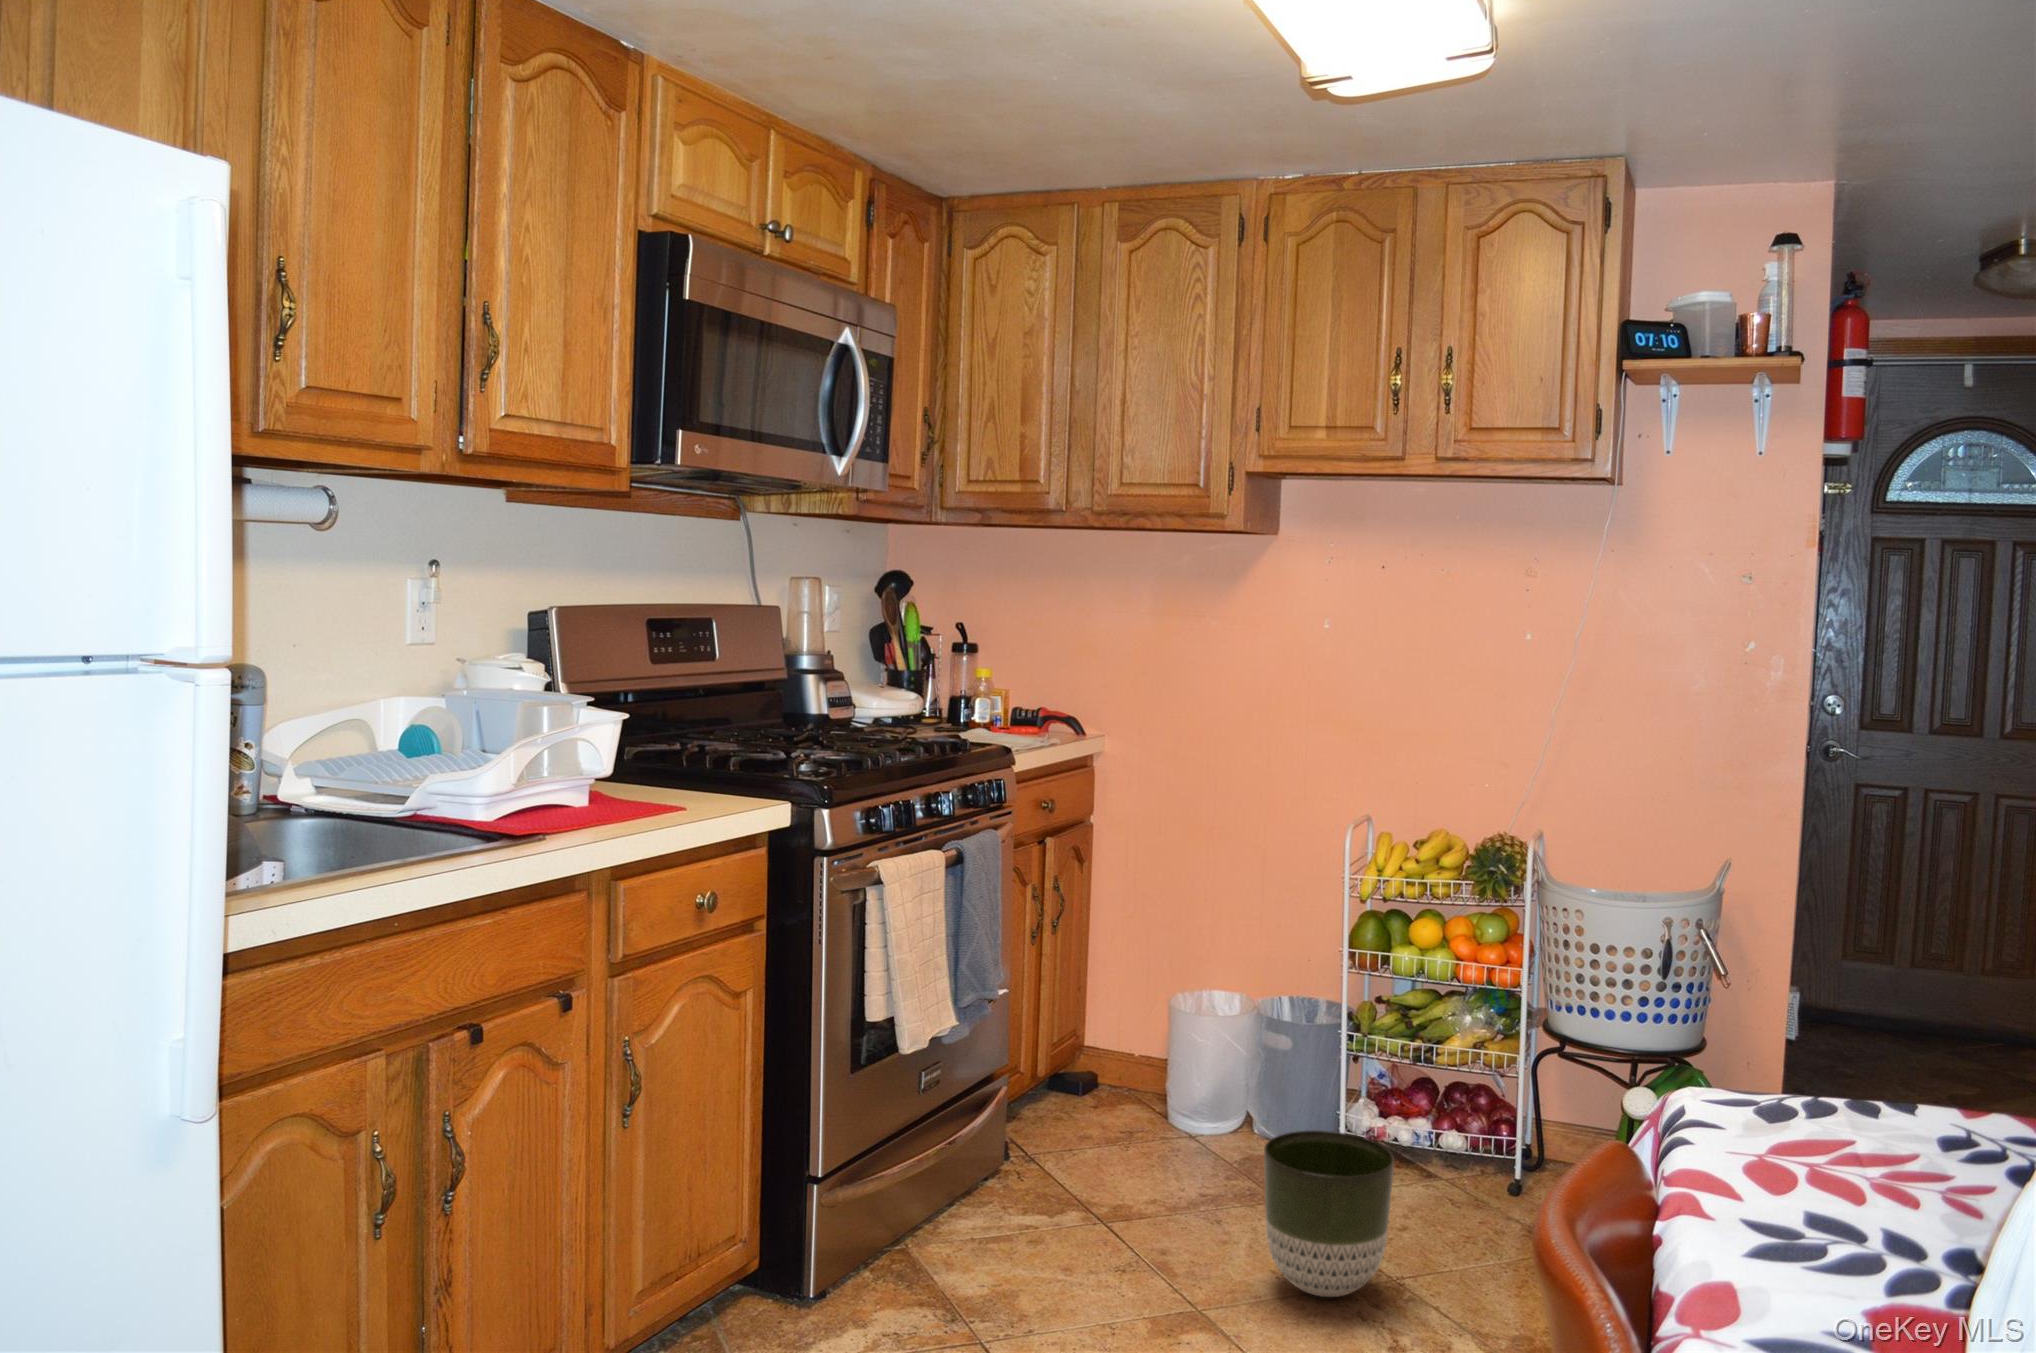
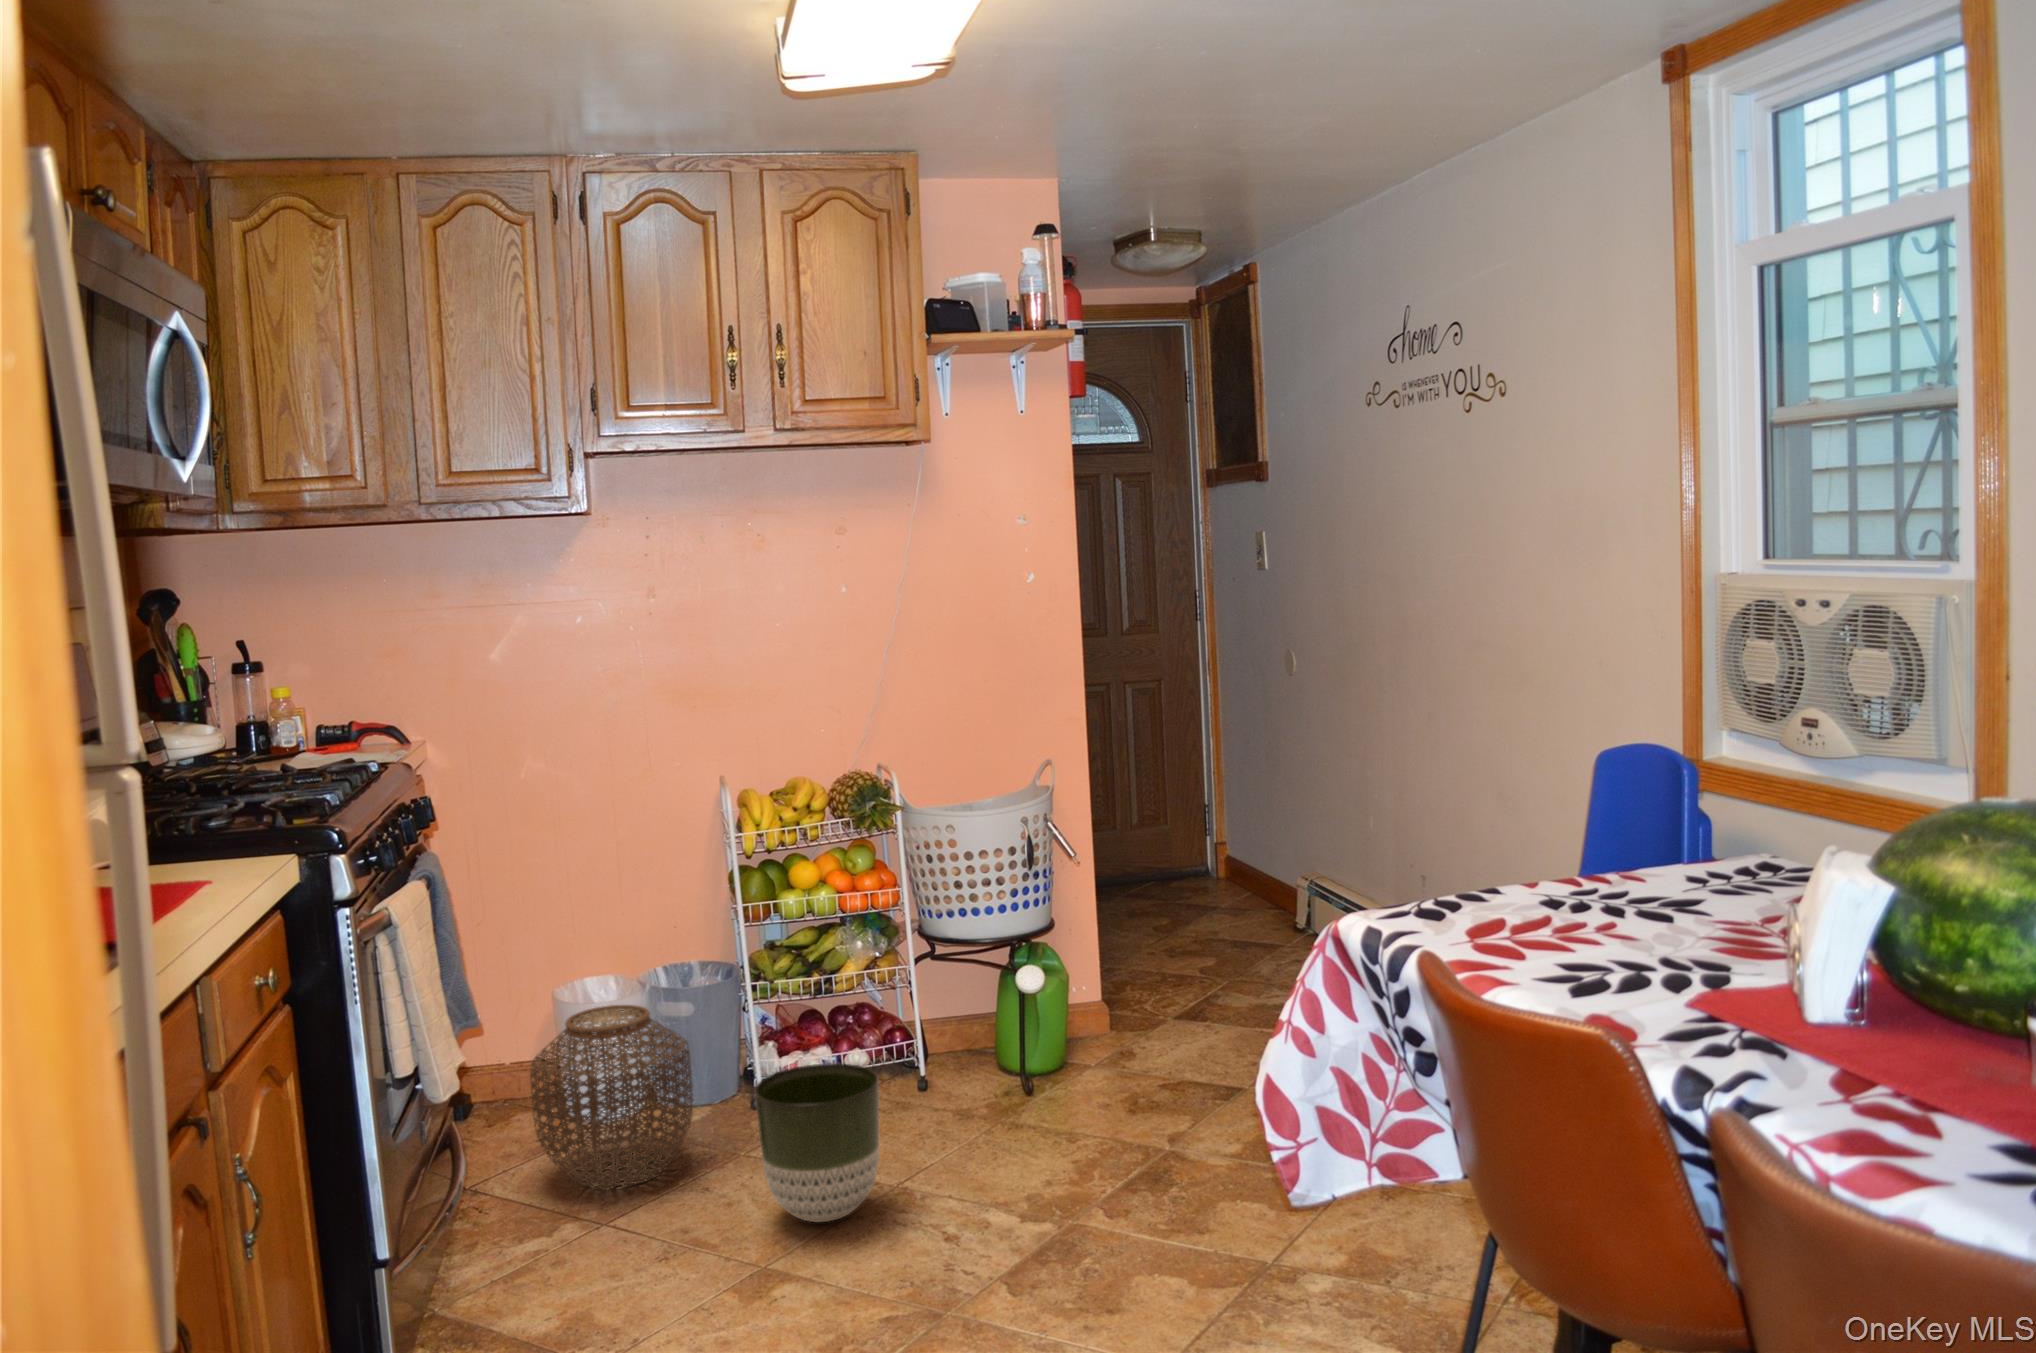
woven basket: none [1100,1022,1254,1202] -> present [530,1005,693,1189]

